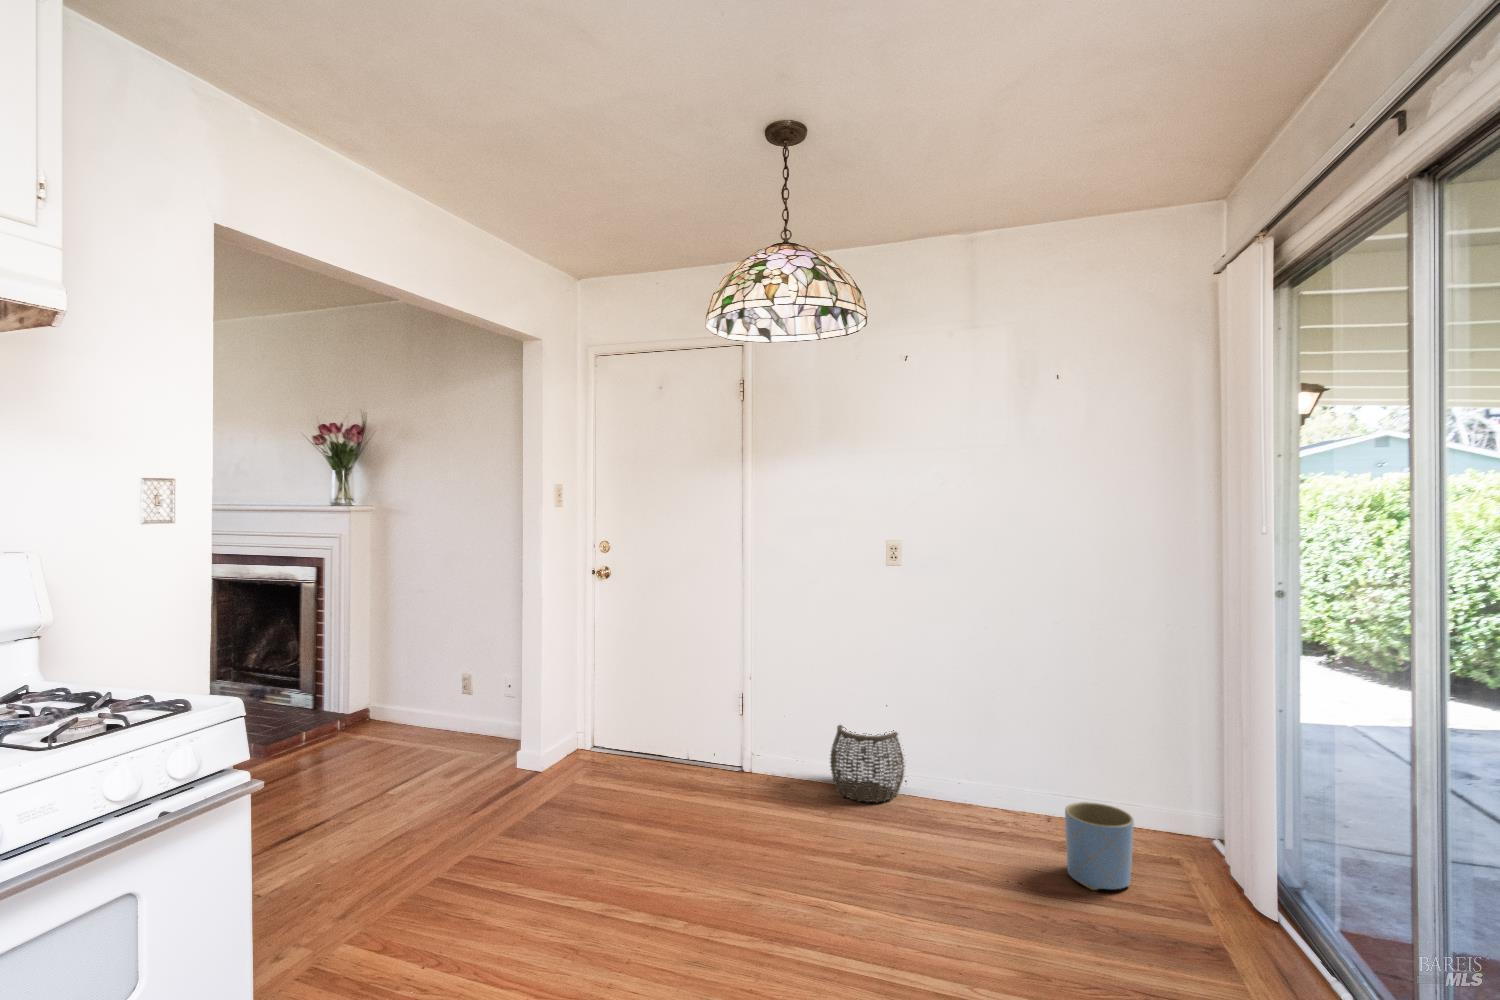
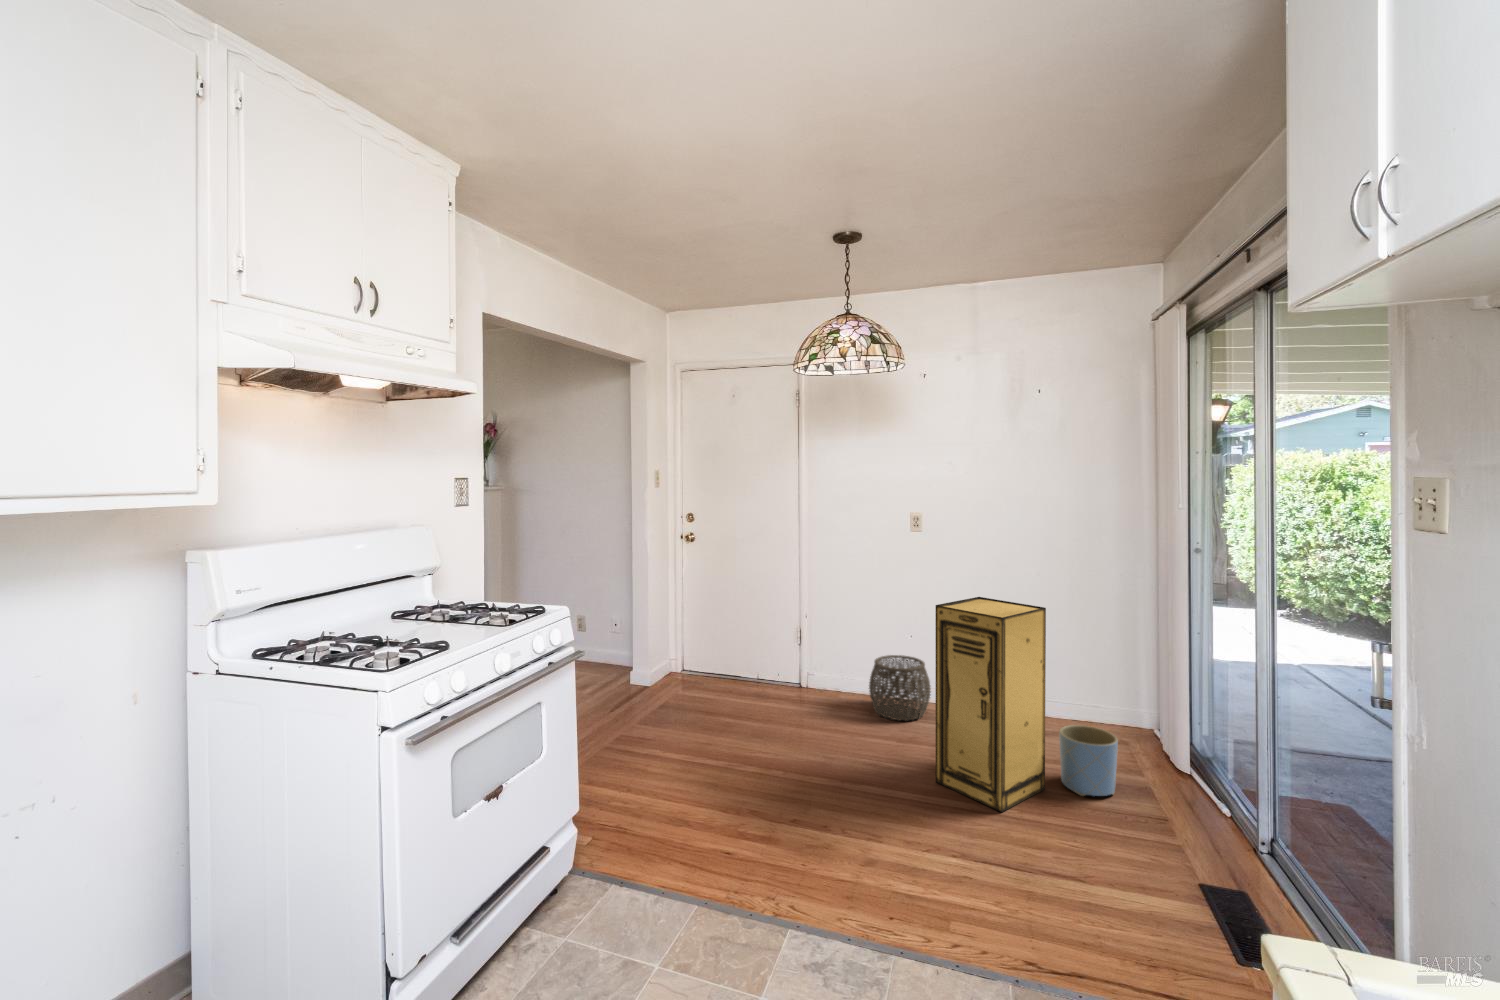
storage cabinet: none [918,646,1050,915] -> present [936,597,1046,812]

